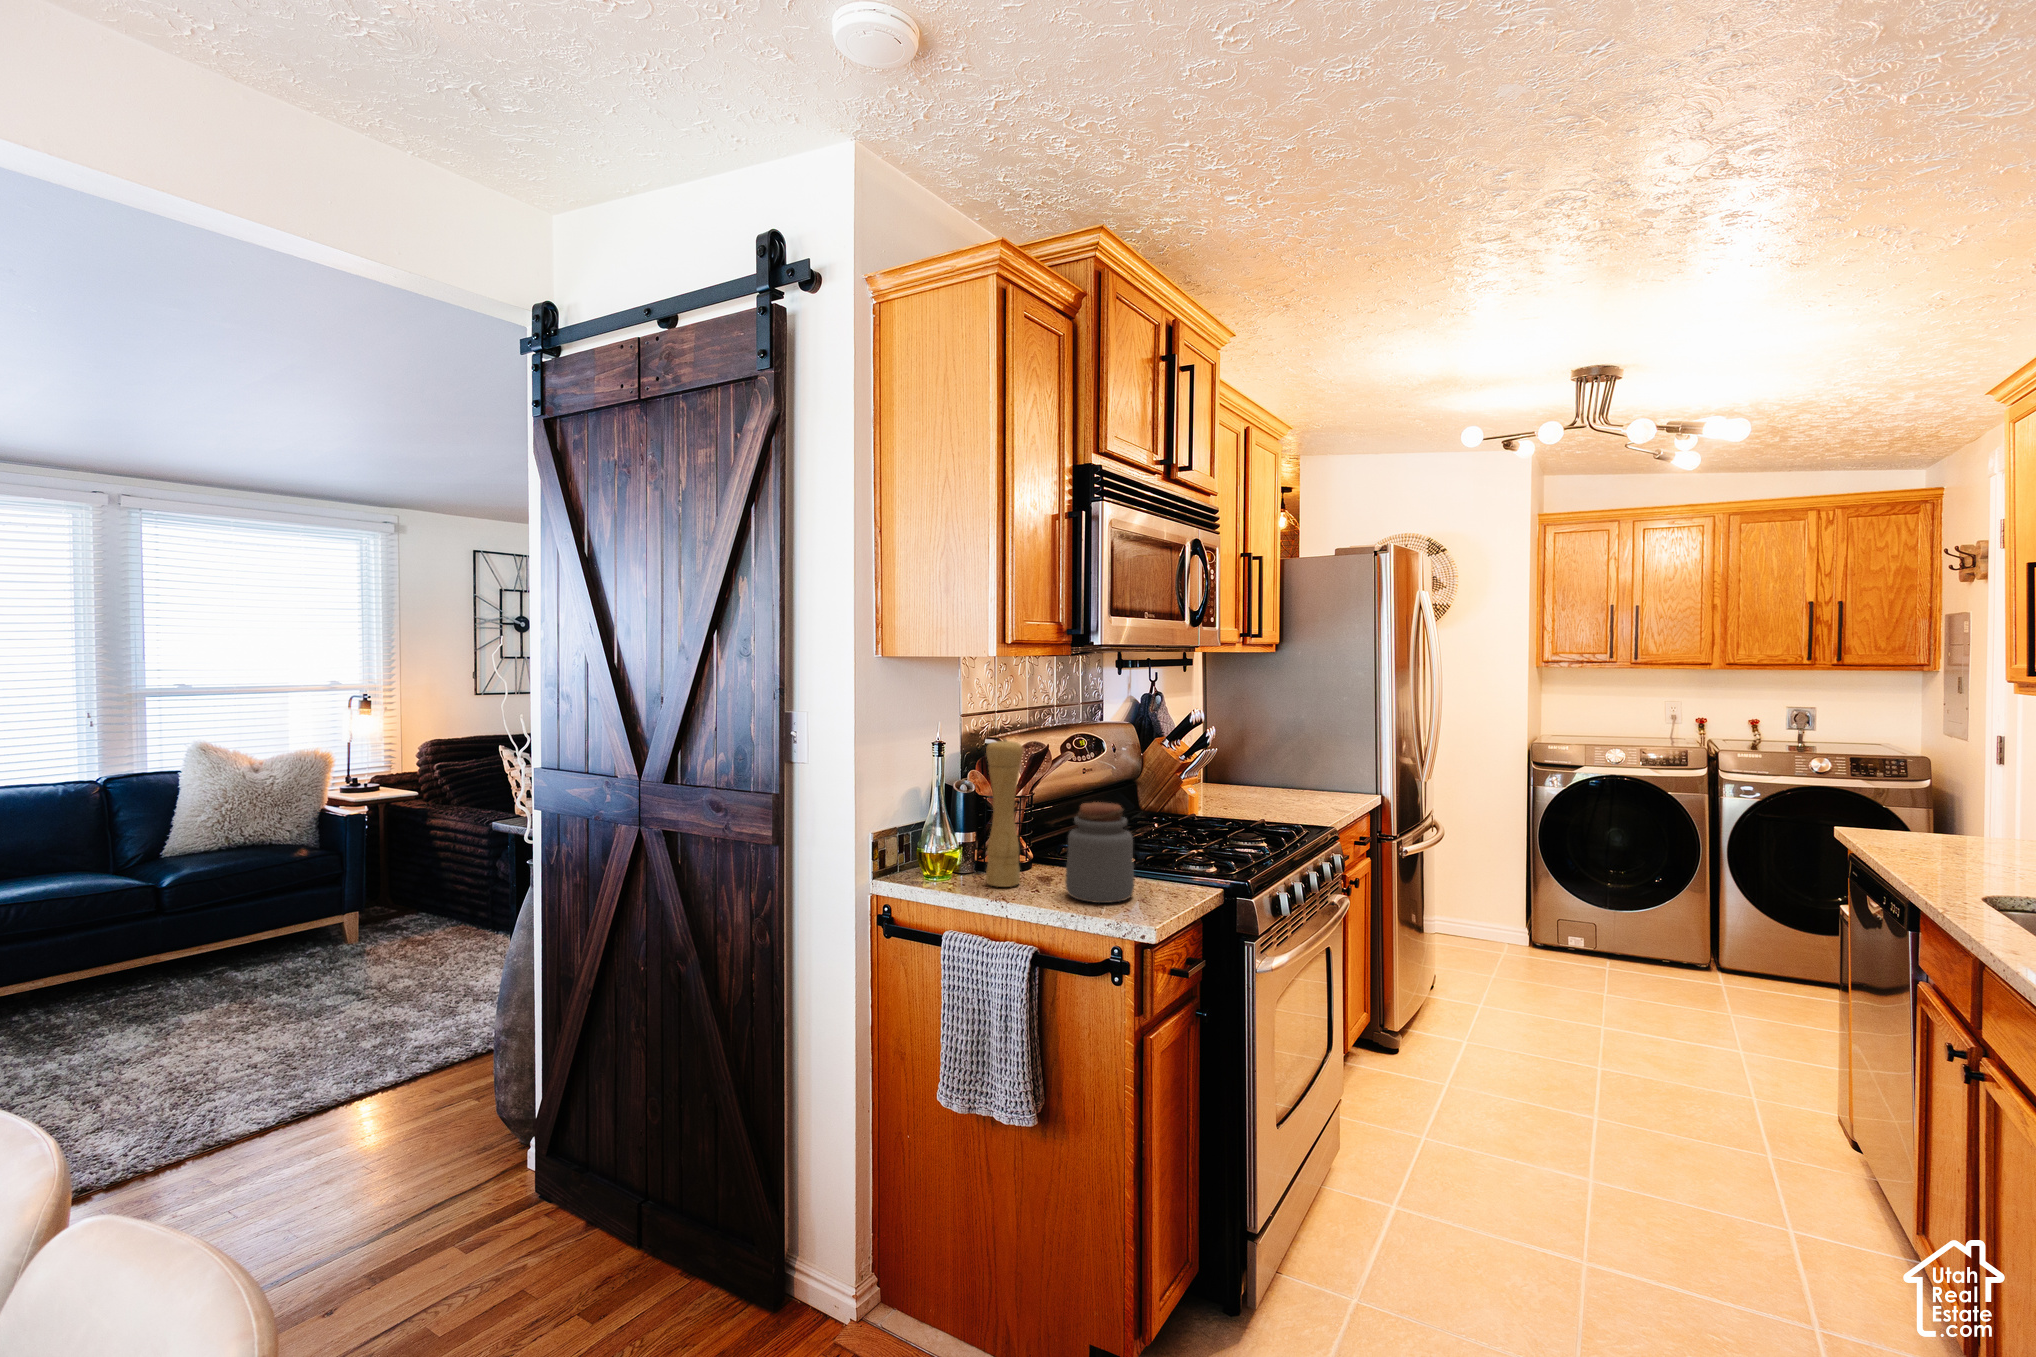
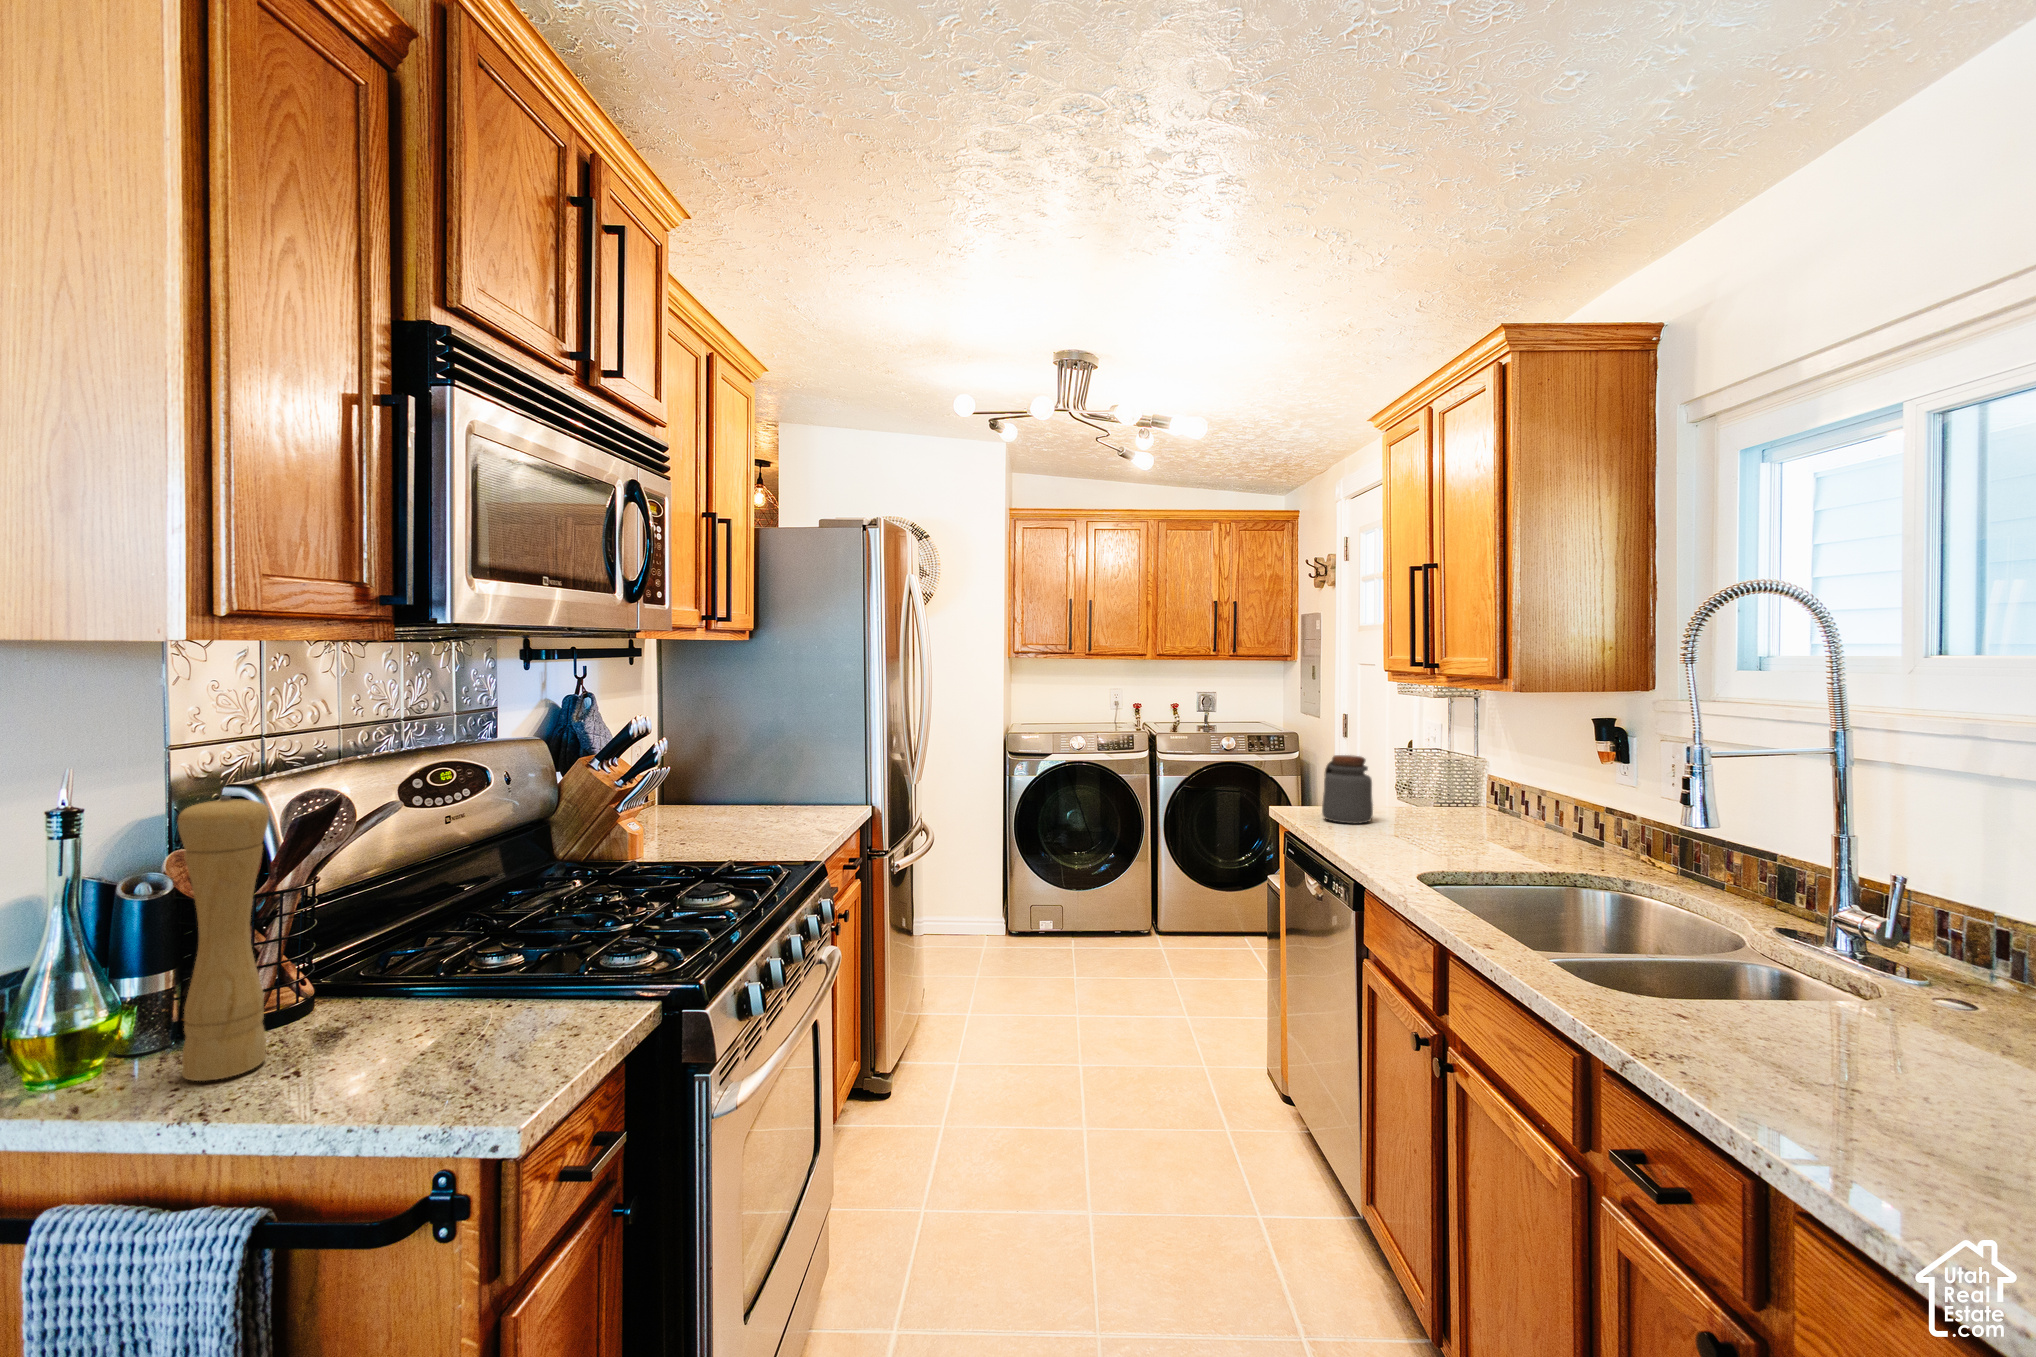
jar: present [1065,802,1134,903] -> present [1322,755,1373,824]

